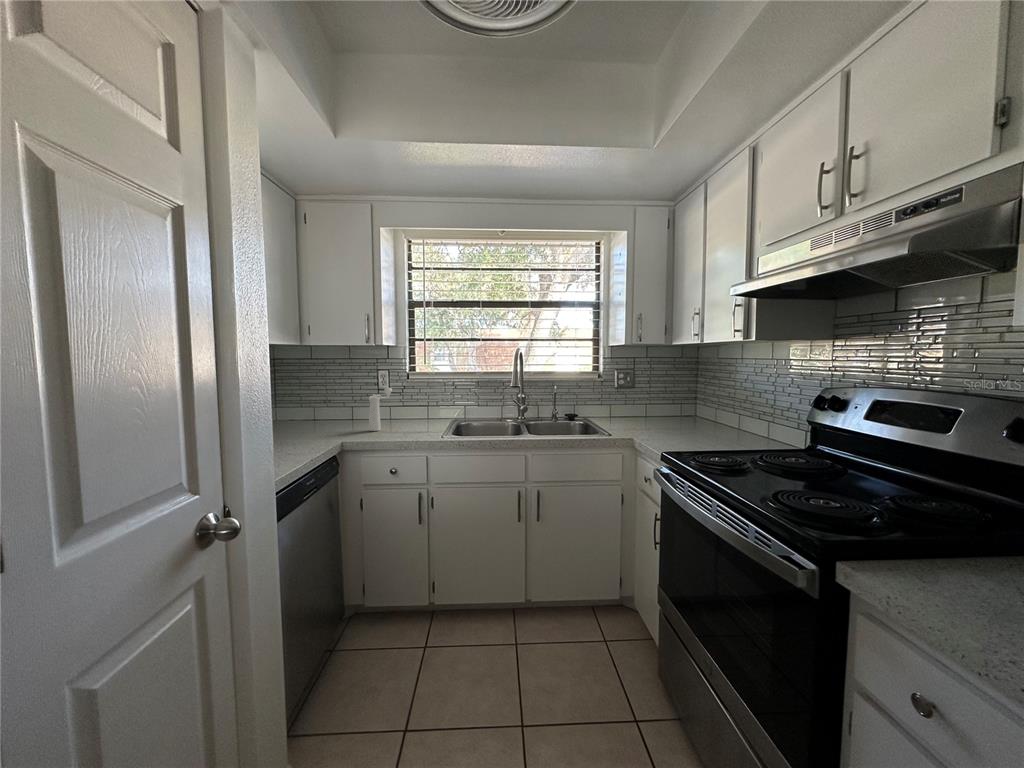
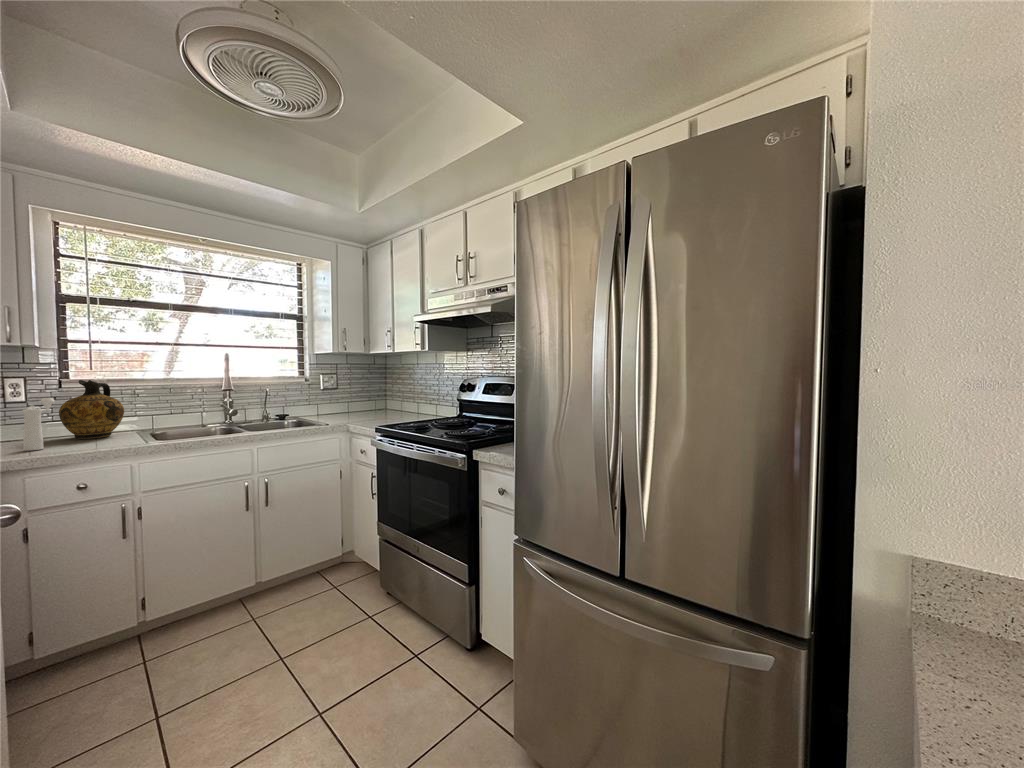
ceramic jug: none [401,373,442,423] -> present [59,380,124,439]

